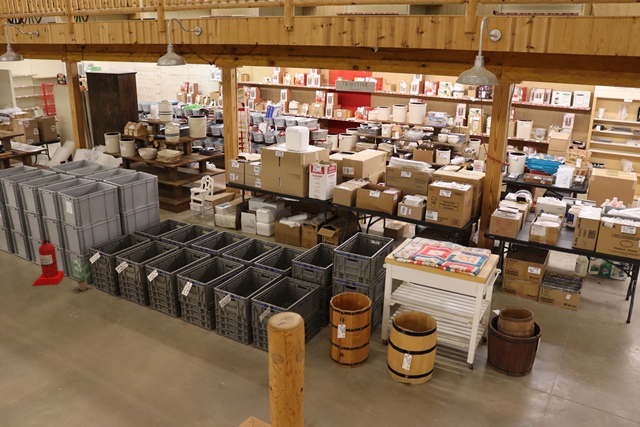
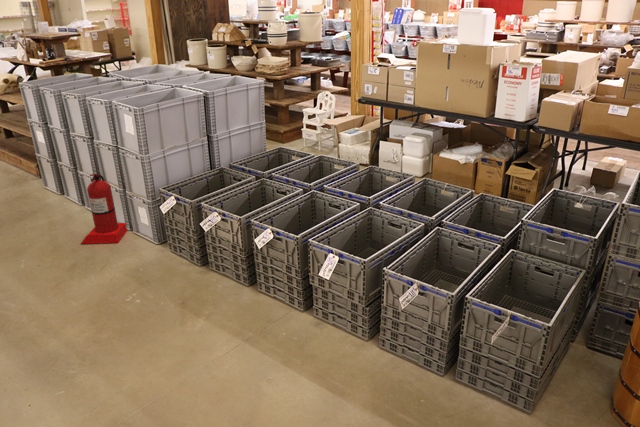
potted plant: present [71,260,89,290] -> none [129,203,164,255]

